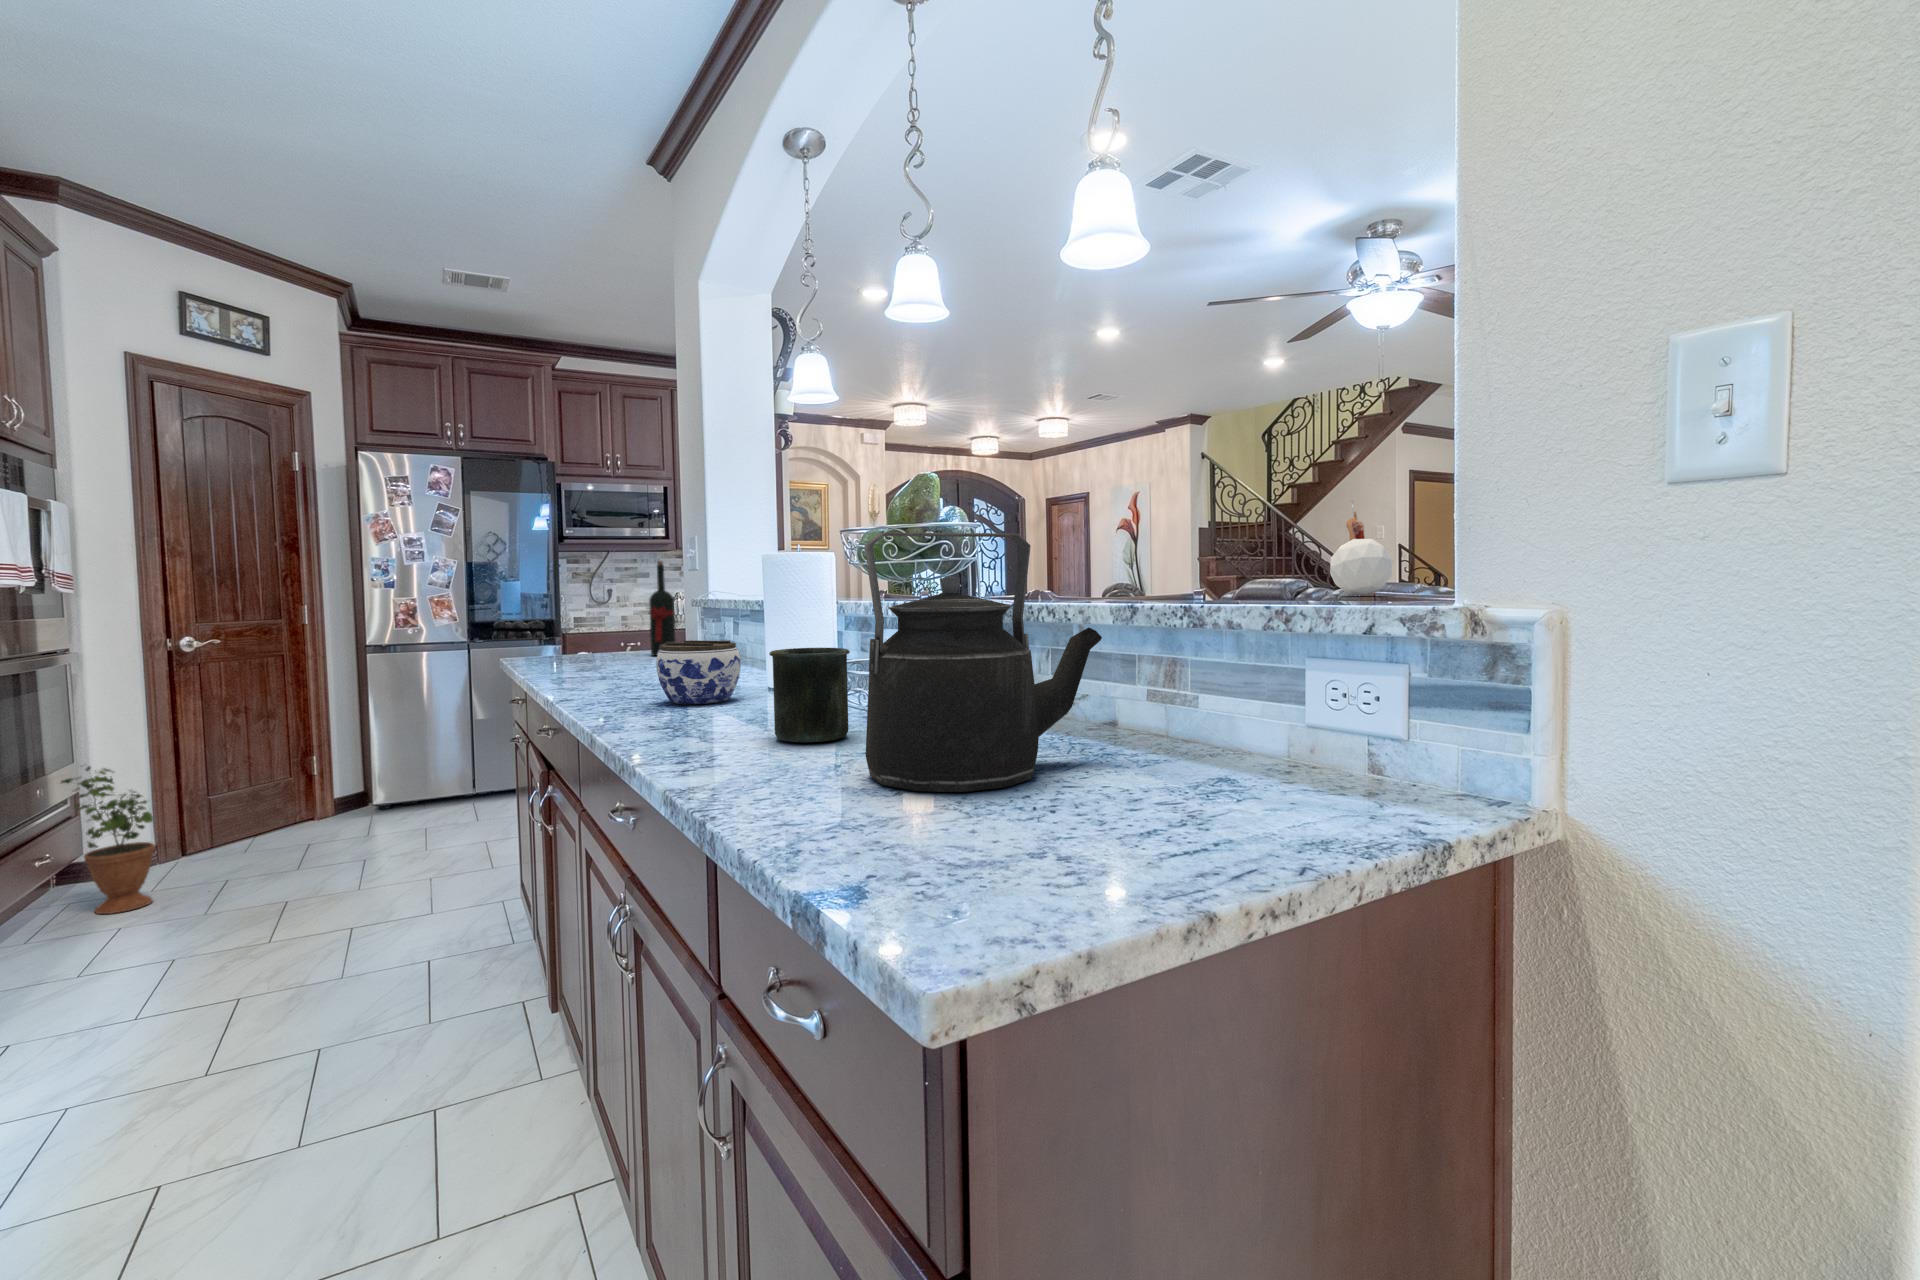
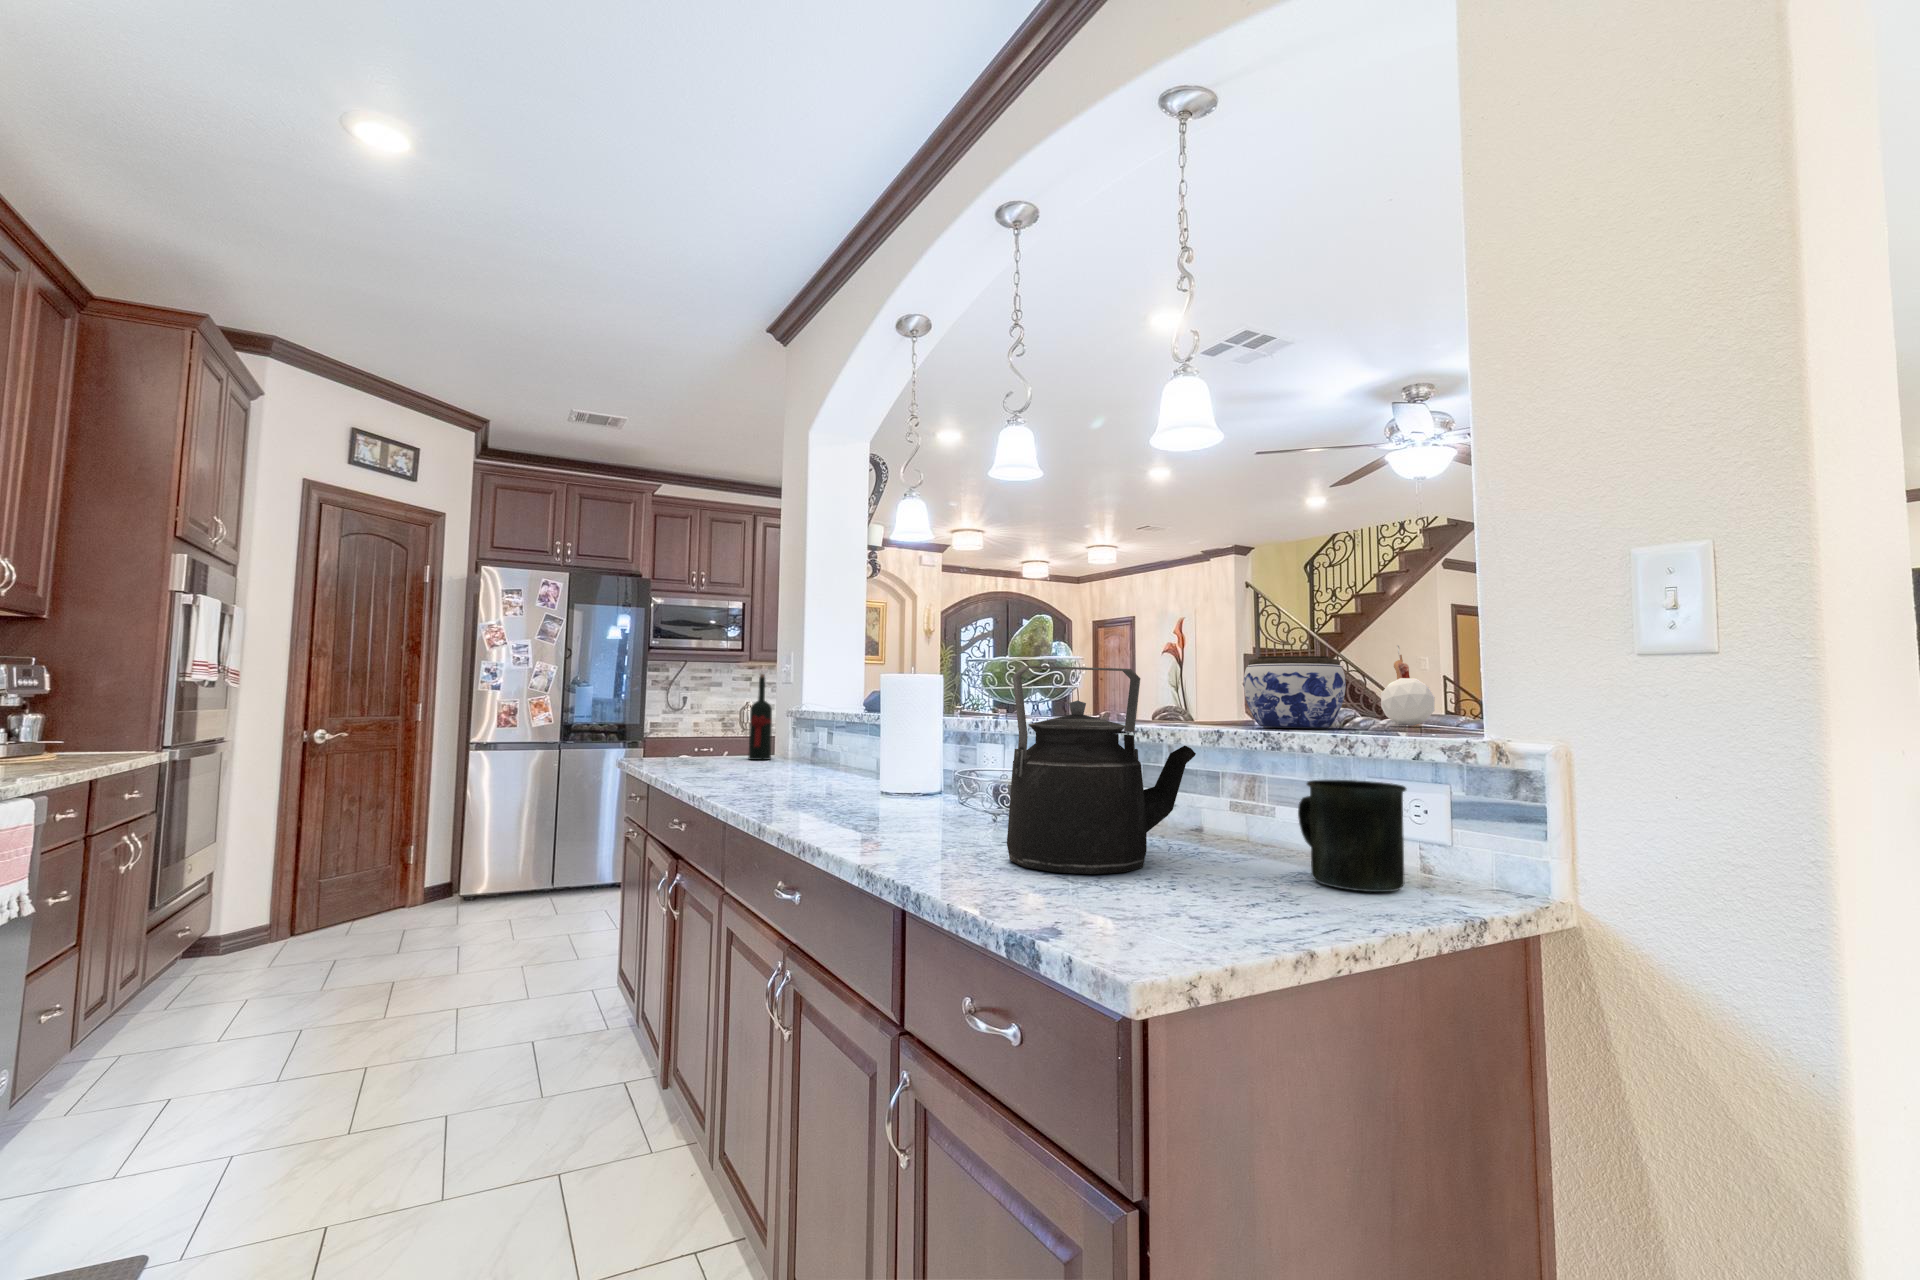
jar: present [656,640,741,704] -> present [1244,656,1346,728]
mug: present [769,648,850,742] -> present [1298,780,1406,892]
potted plant: present [61,766,154,914] -> none [211,841,286,983]

